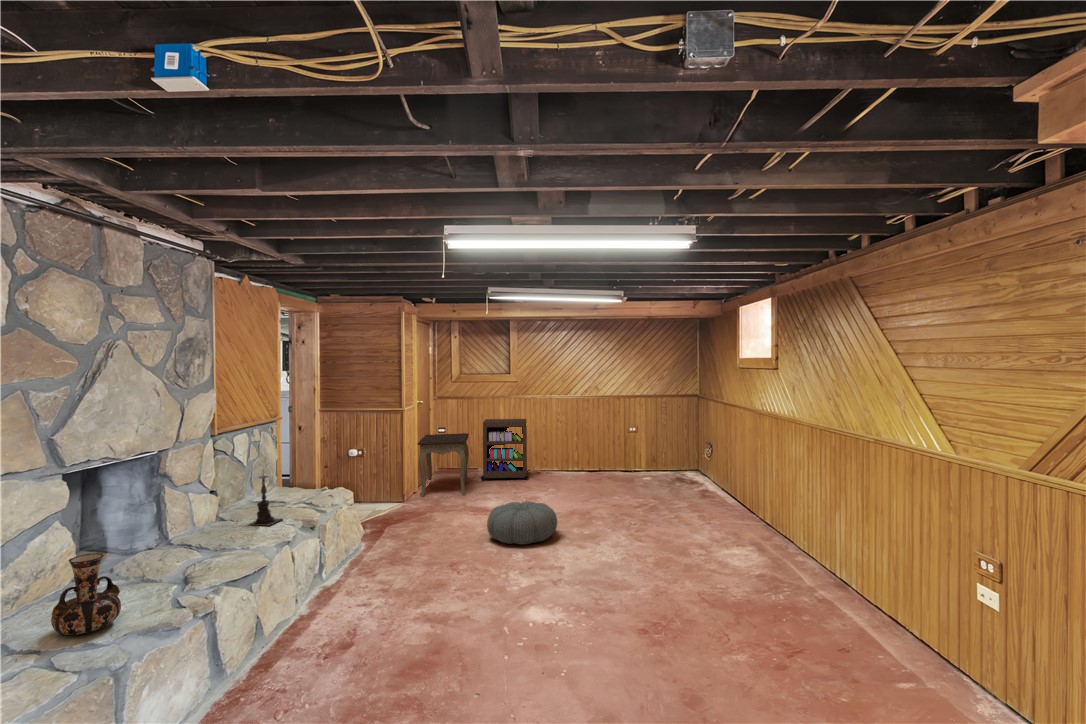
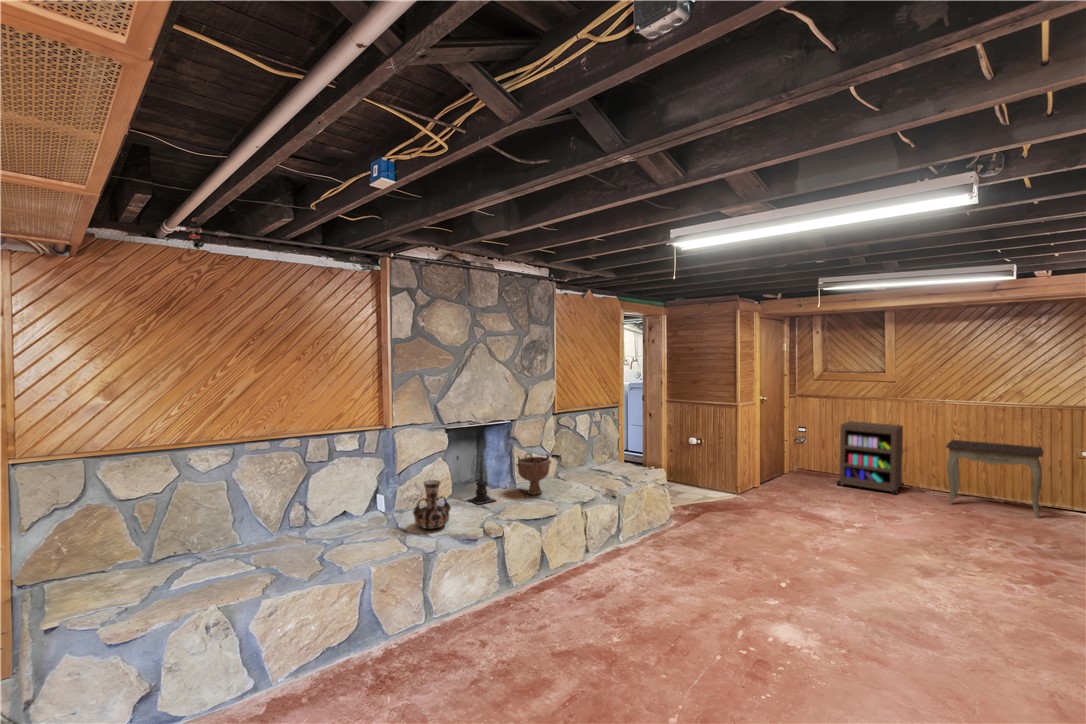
side table: present [418,433,469,497] -> present [946,440,1044,518]
candle holder: present [248,474,282,526] -> present [468,458,495,504]
decorative bowl: none [182,489,234,550] -> present [516,453,551,495]
pouf: present [487,501,557,545] -> none [795,515,885,566]

